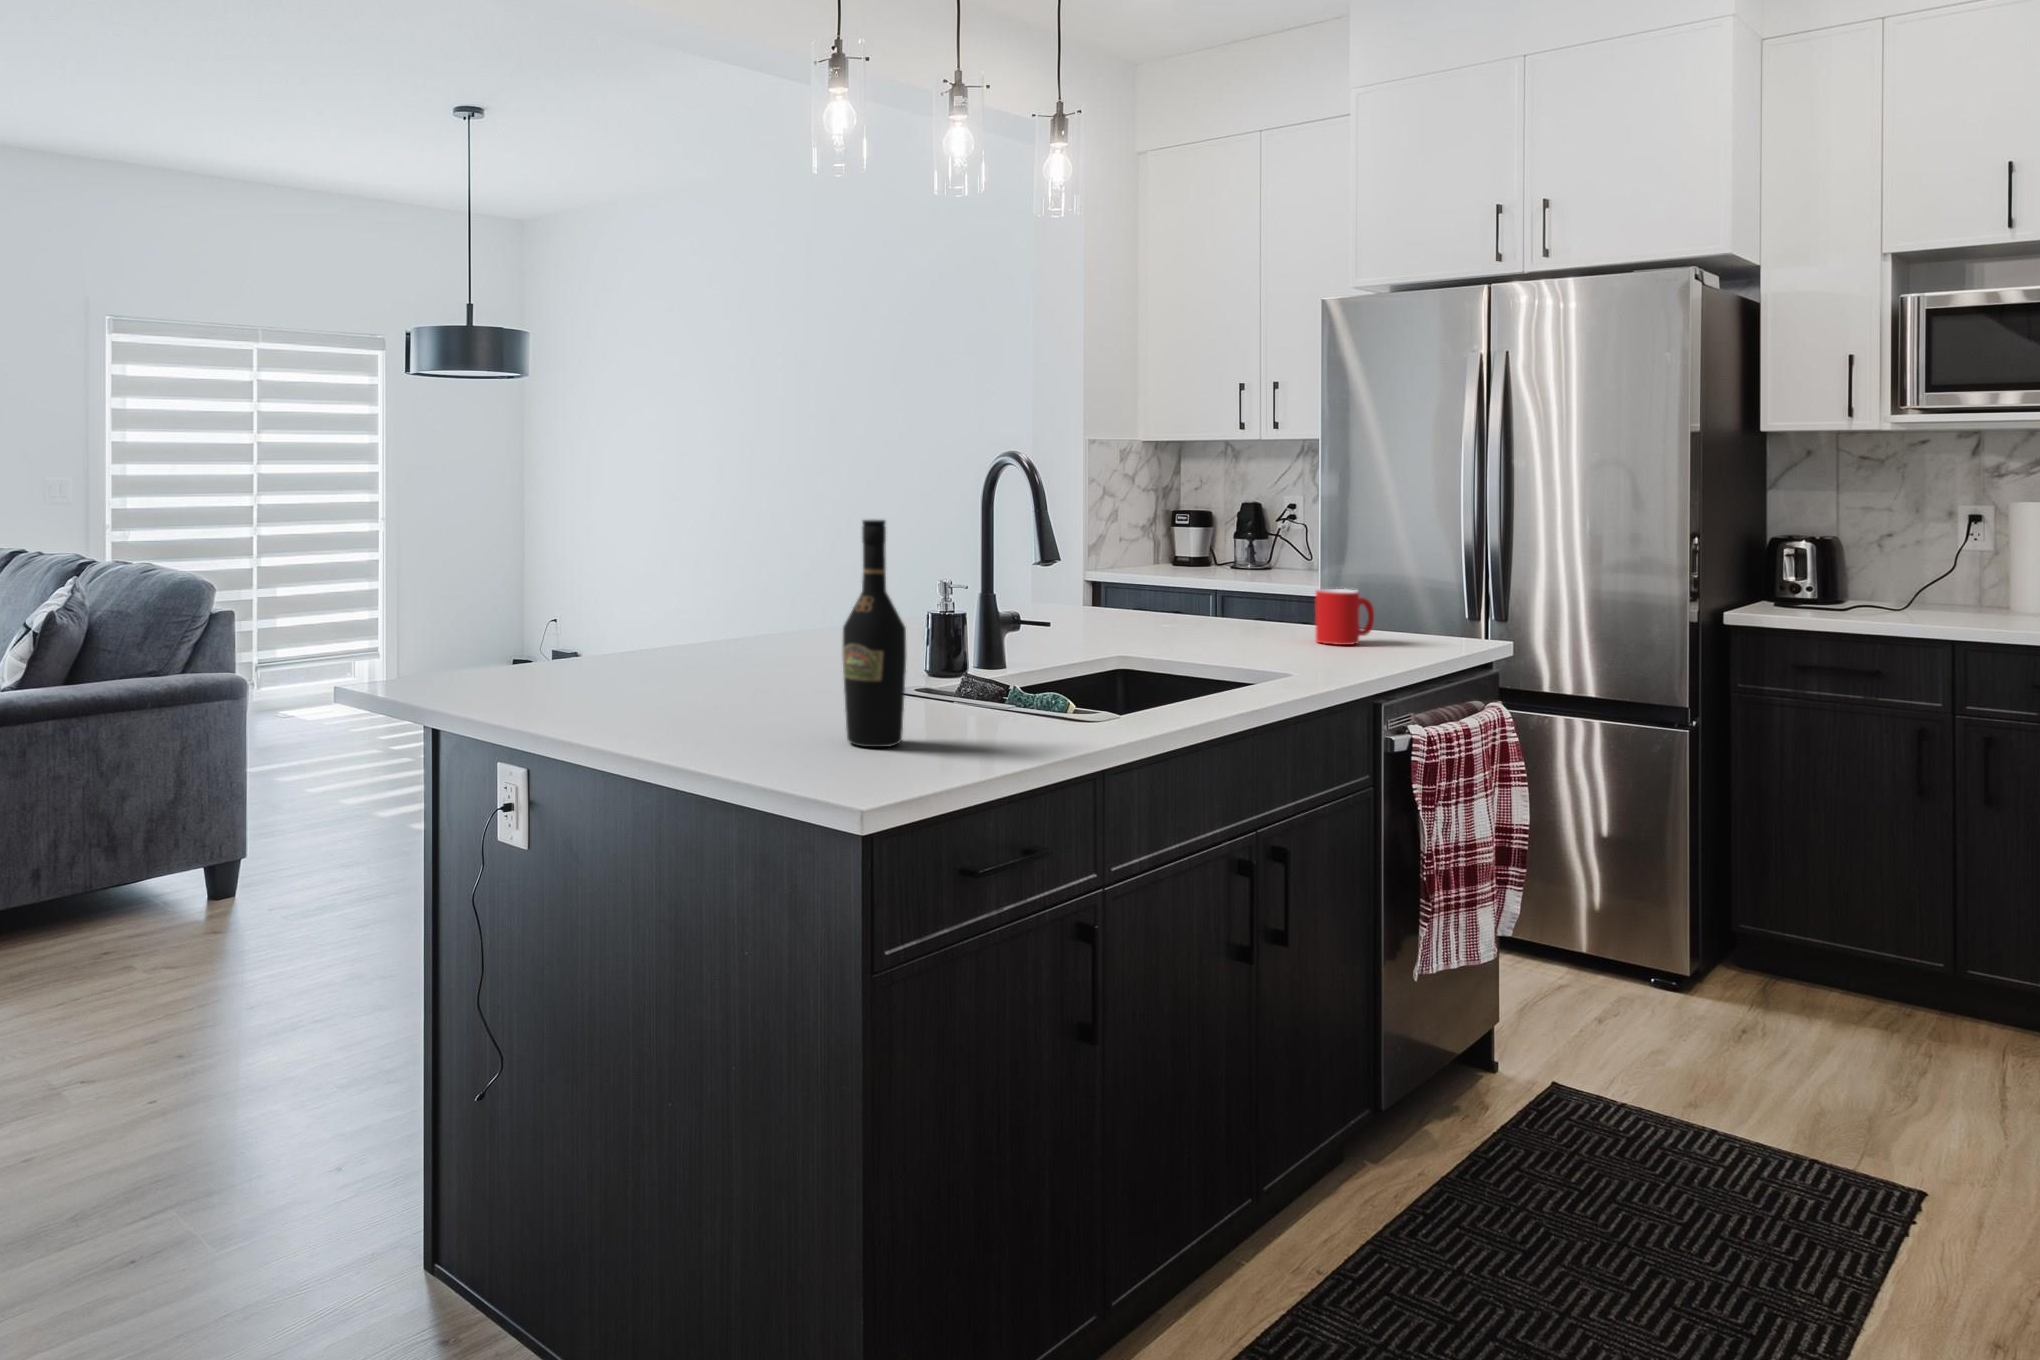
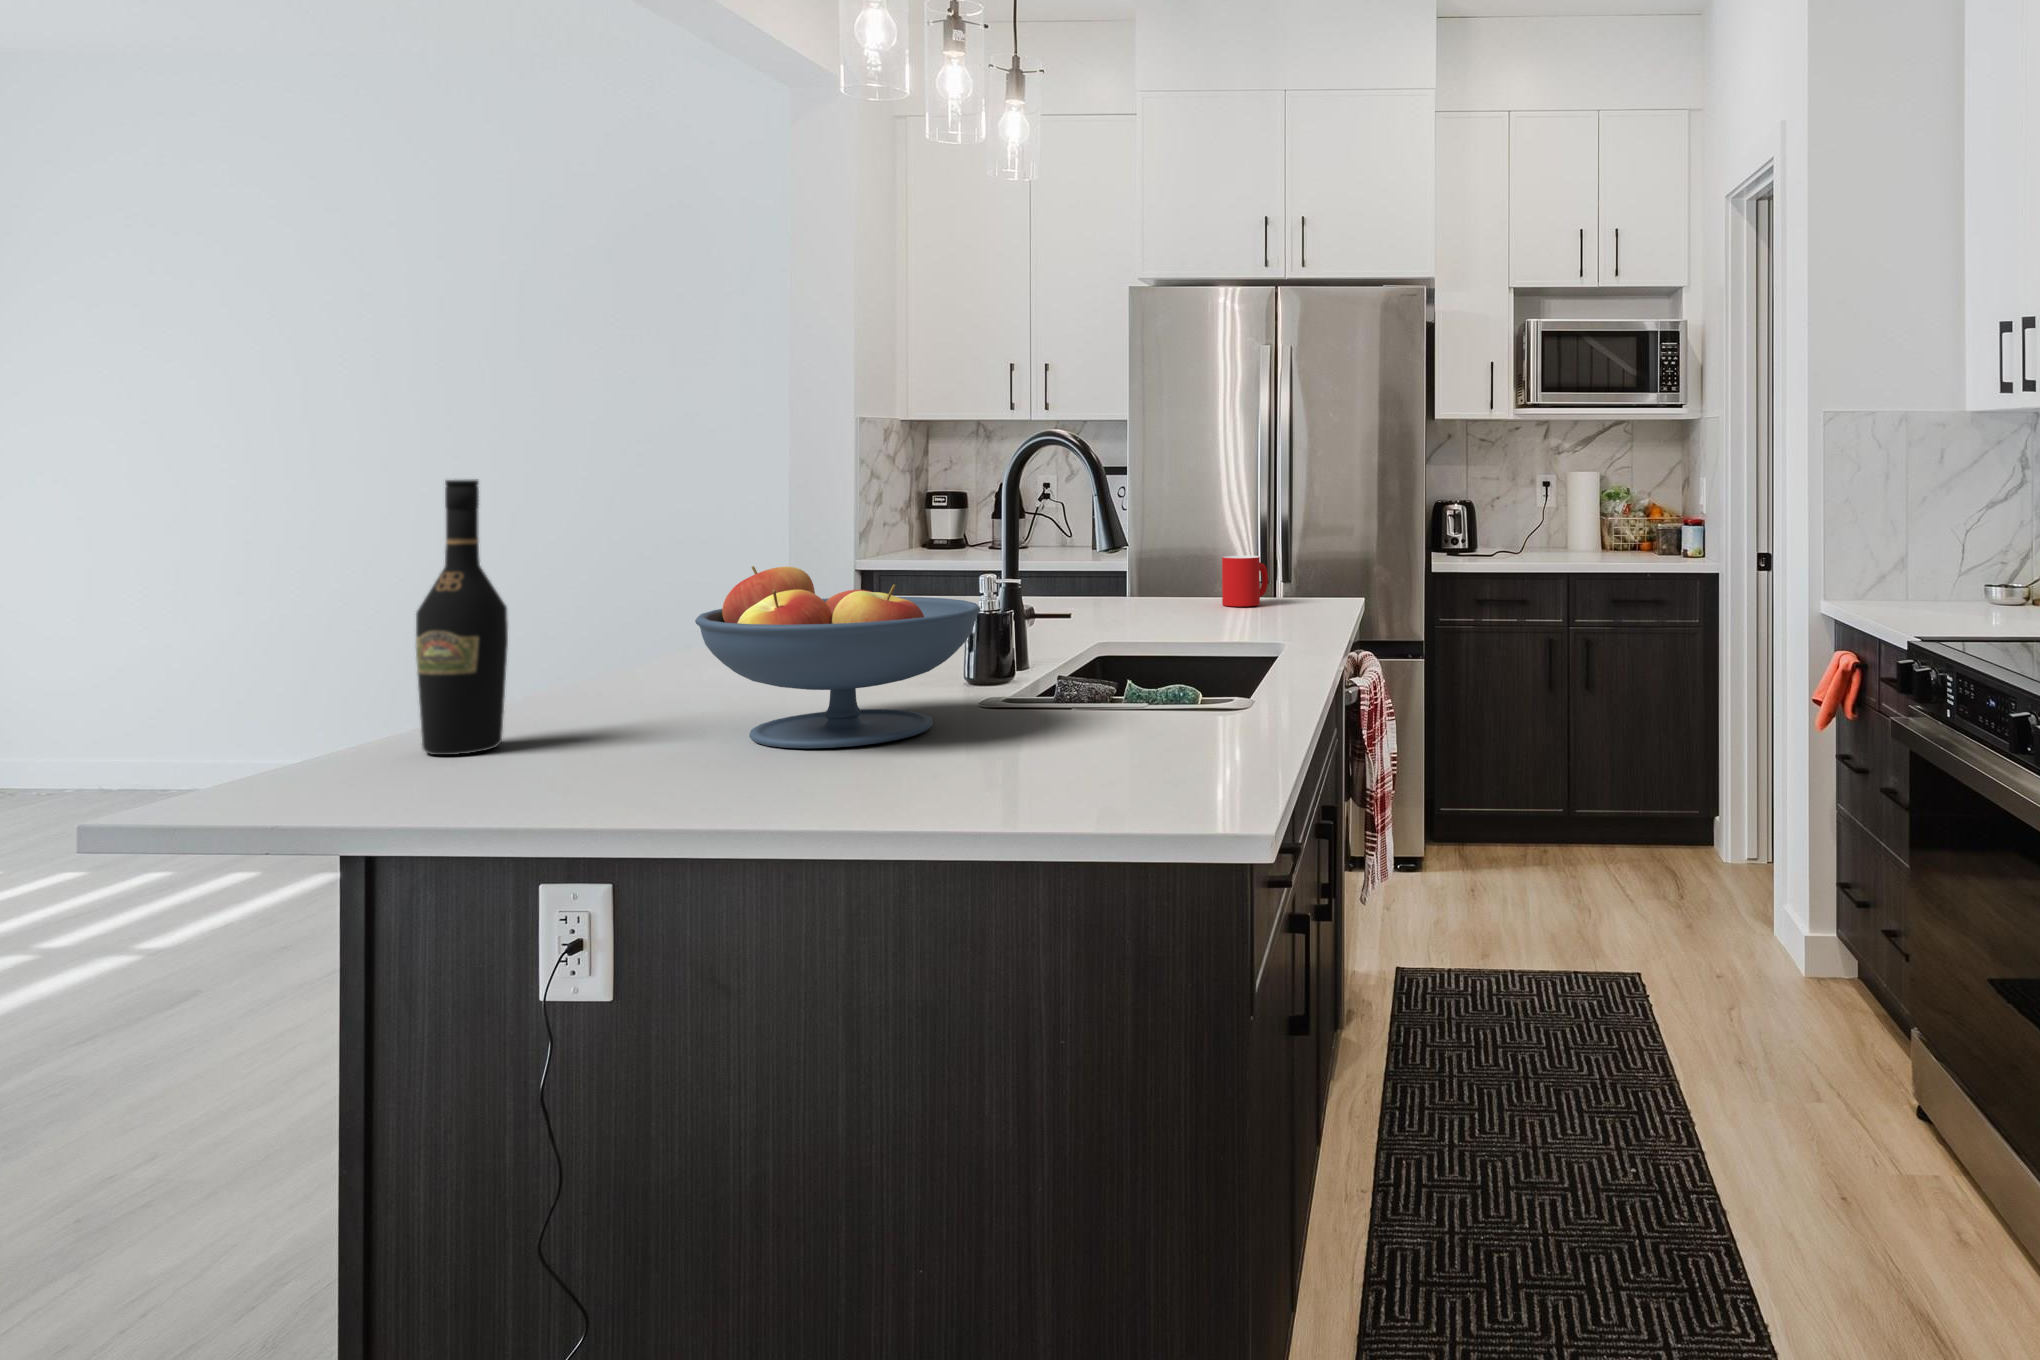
wine bottle: present [842,520,906,747] -> present [416,479,508,755]
fruit bowl: none [629,572,838,717] -> present [695,566,980,748]

